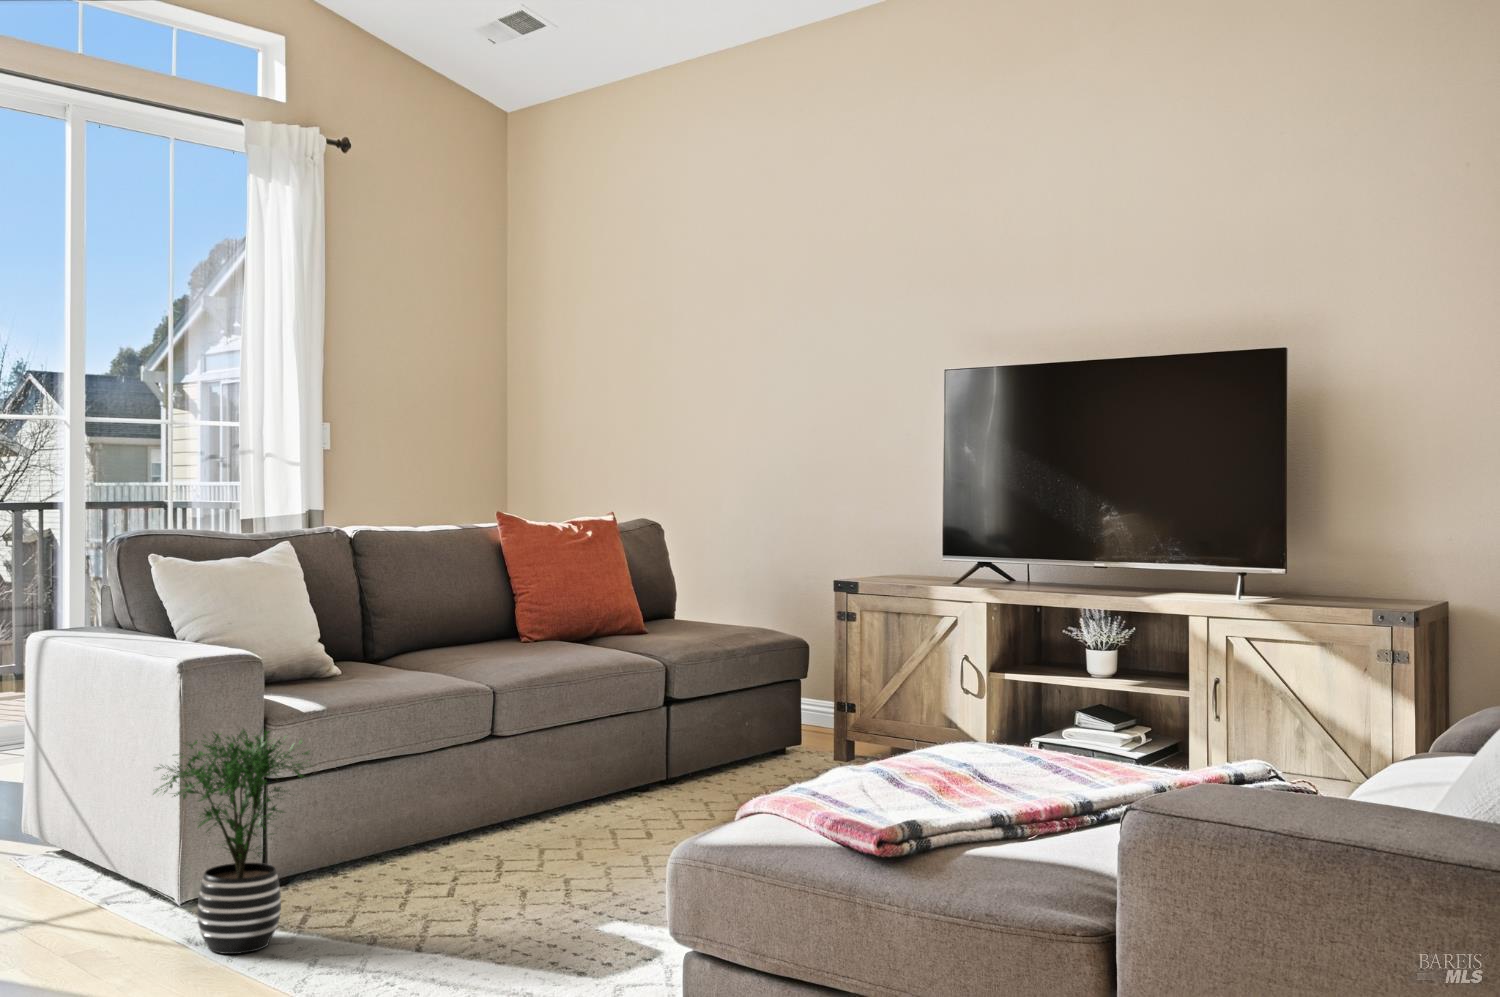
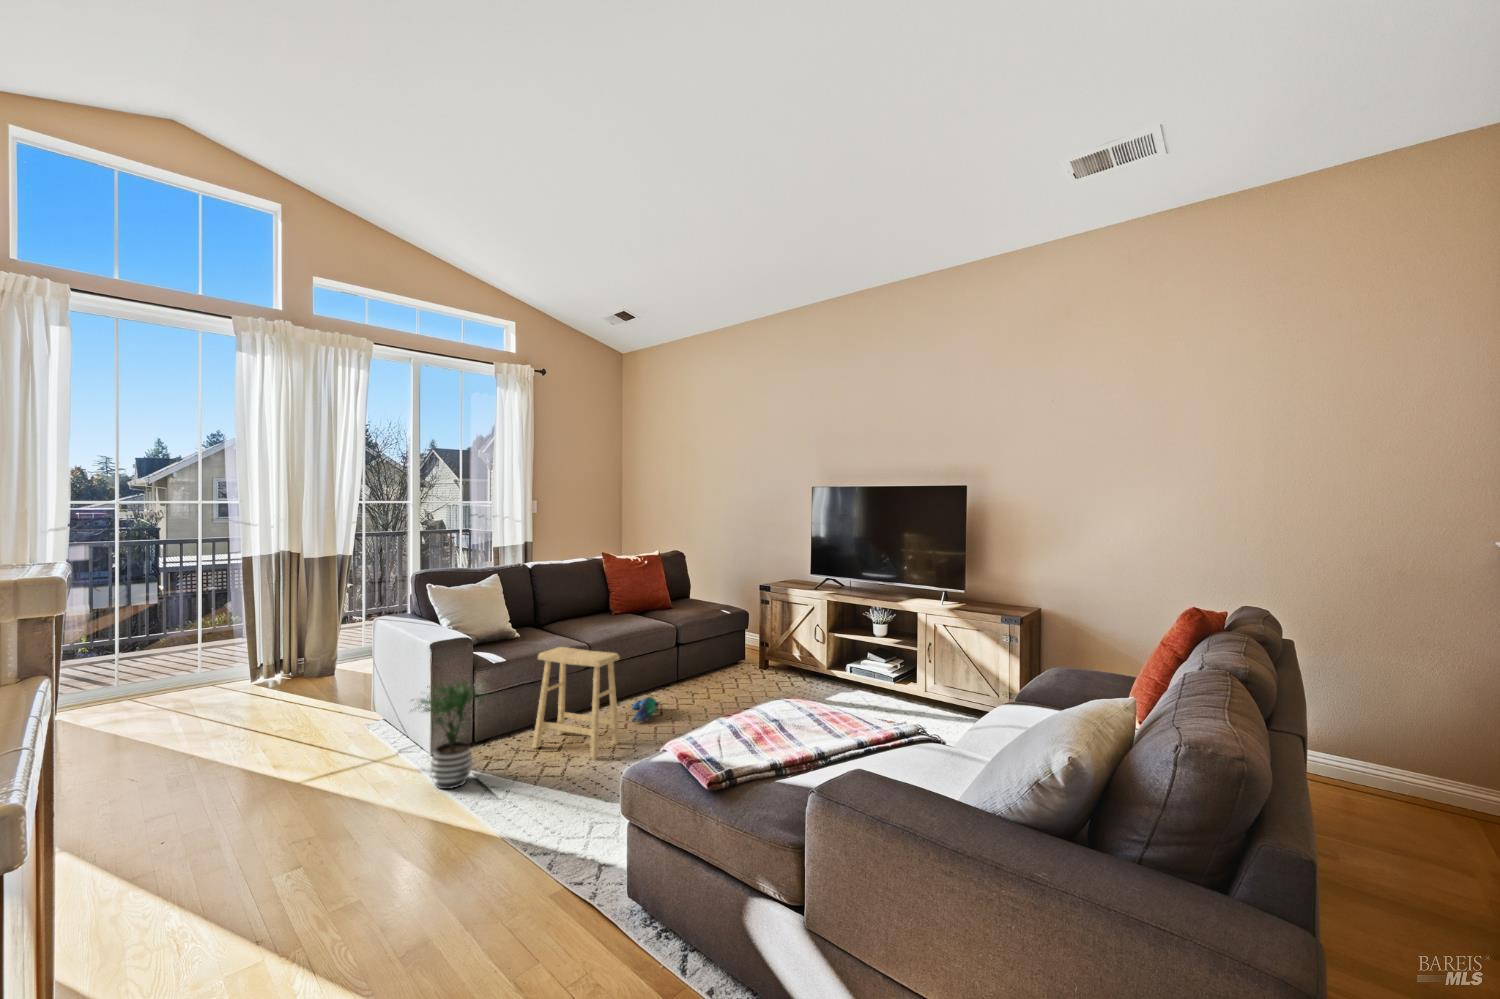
footstool: none [393,681,575,903] -> present [533,647,620,759]
plush toy: none [582,799,647,846] -> present [632,697,659,722]

